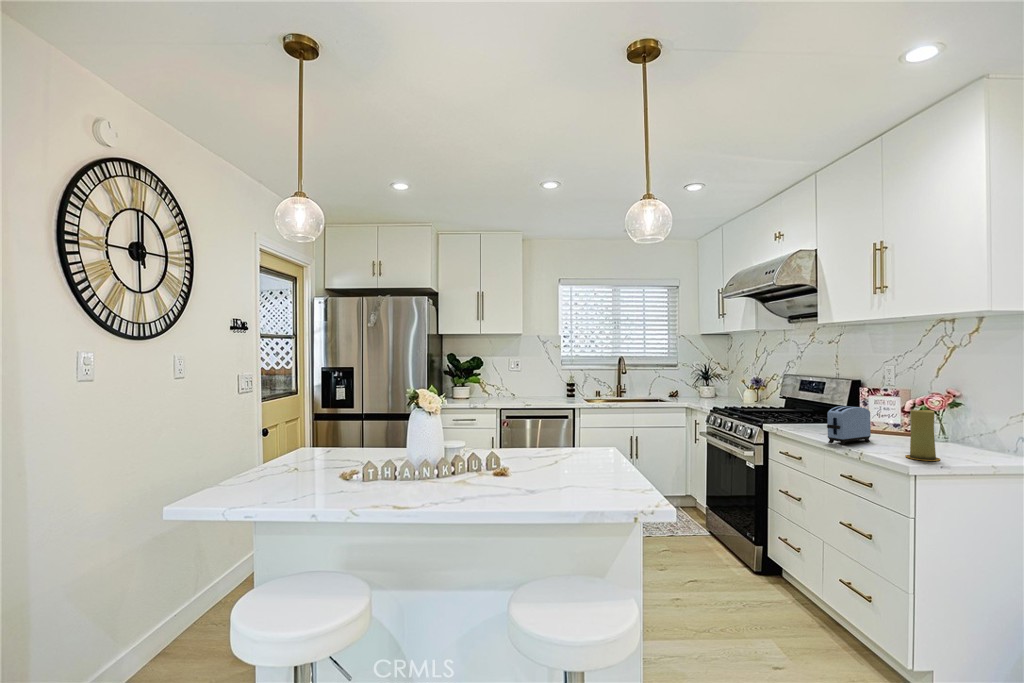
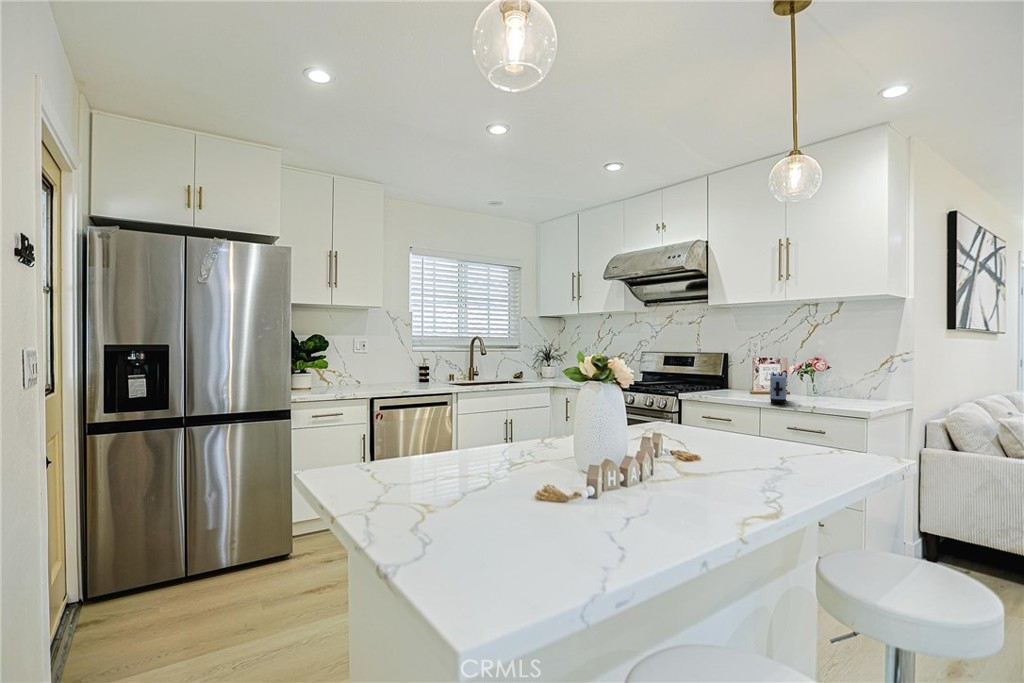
candle: present [906,410,940,461] -> none [839,370,865,410]

